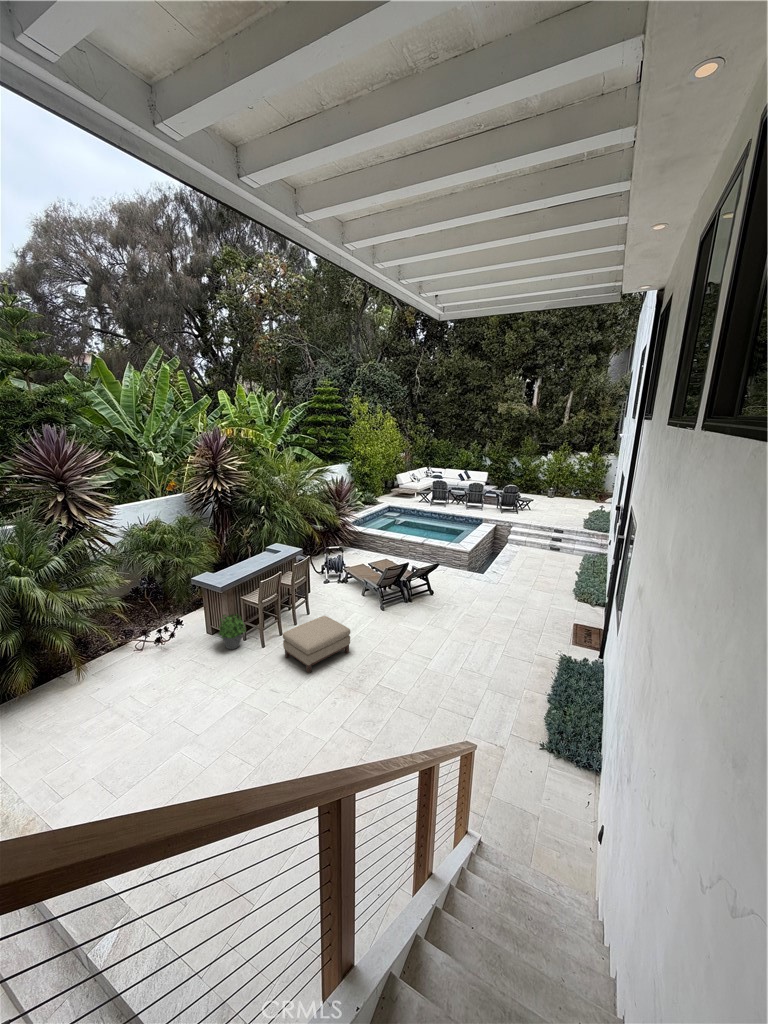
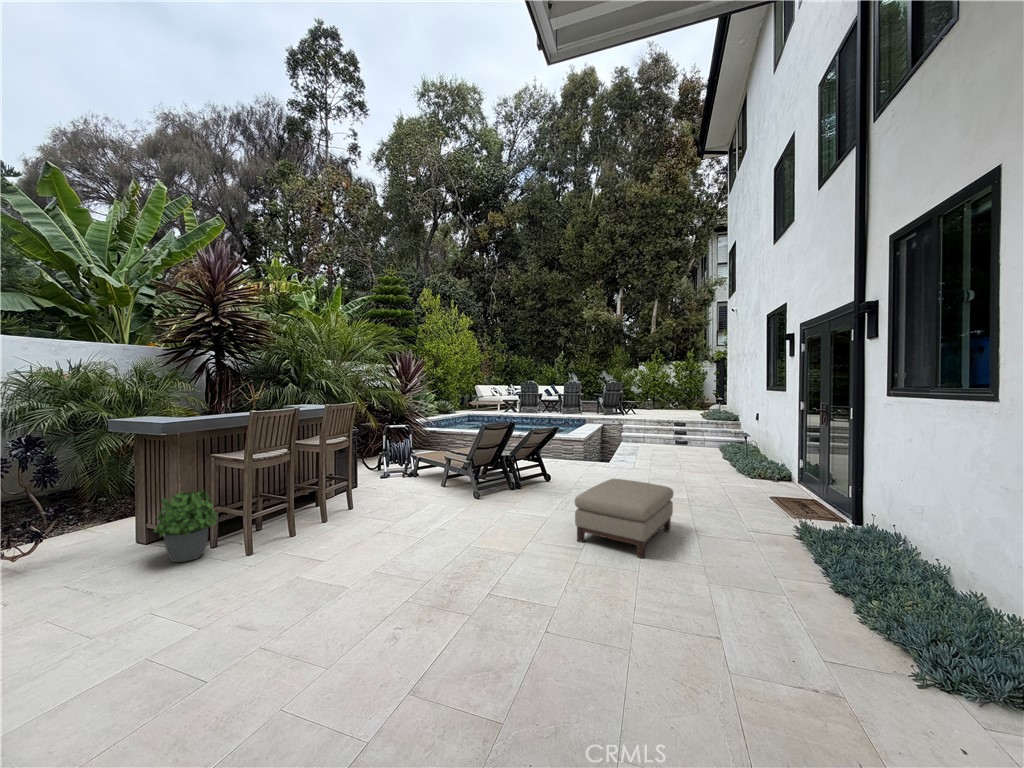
ottoman: present [283,616,350,673] -> present [575,479,673,558]

